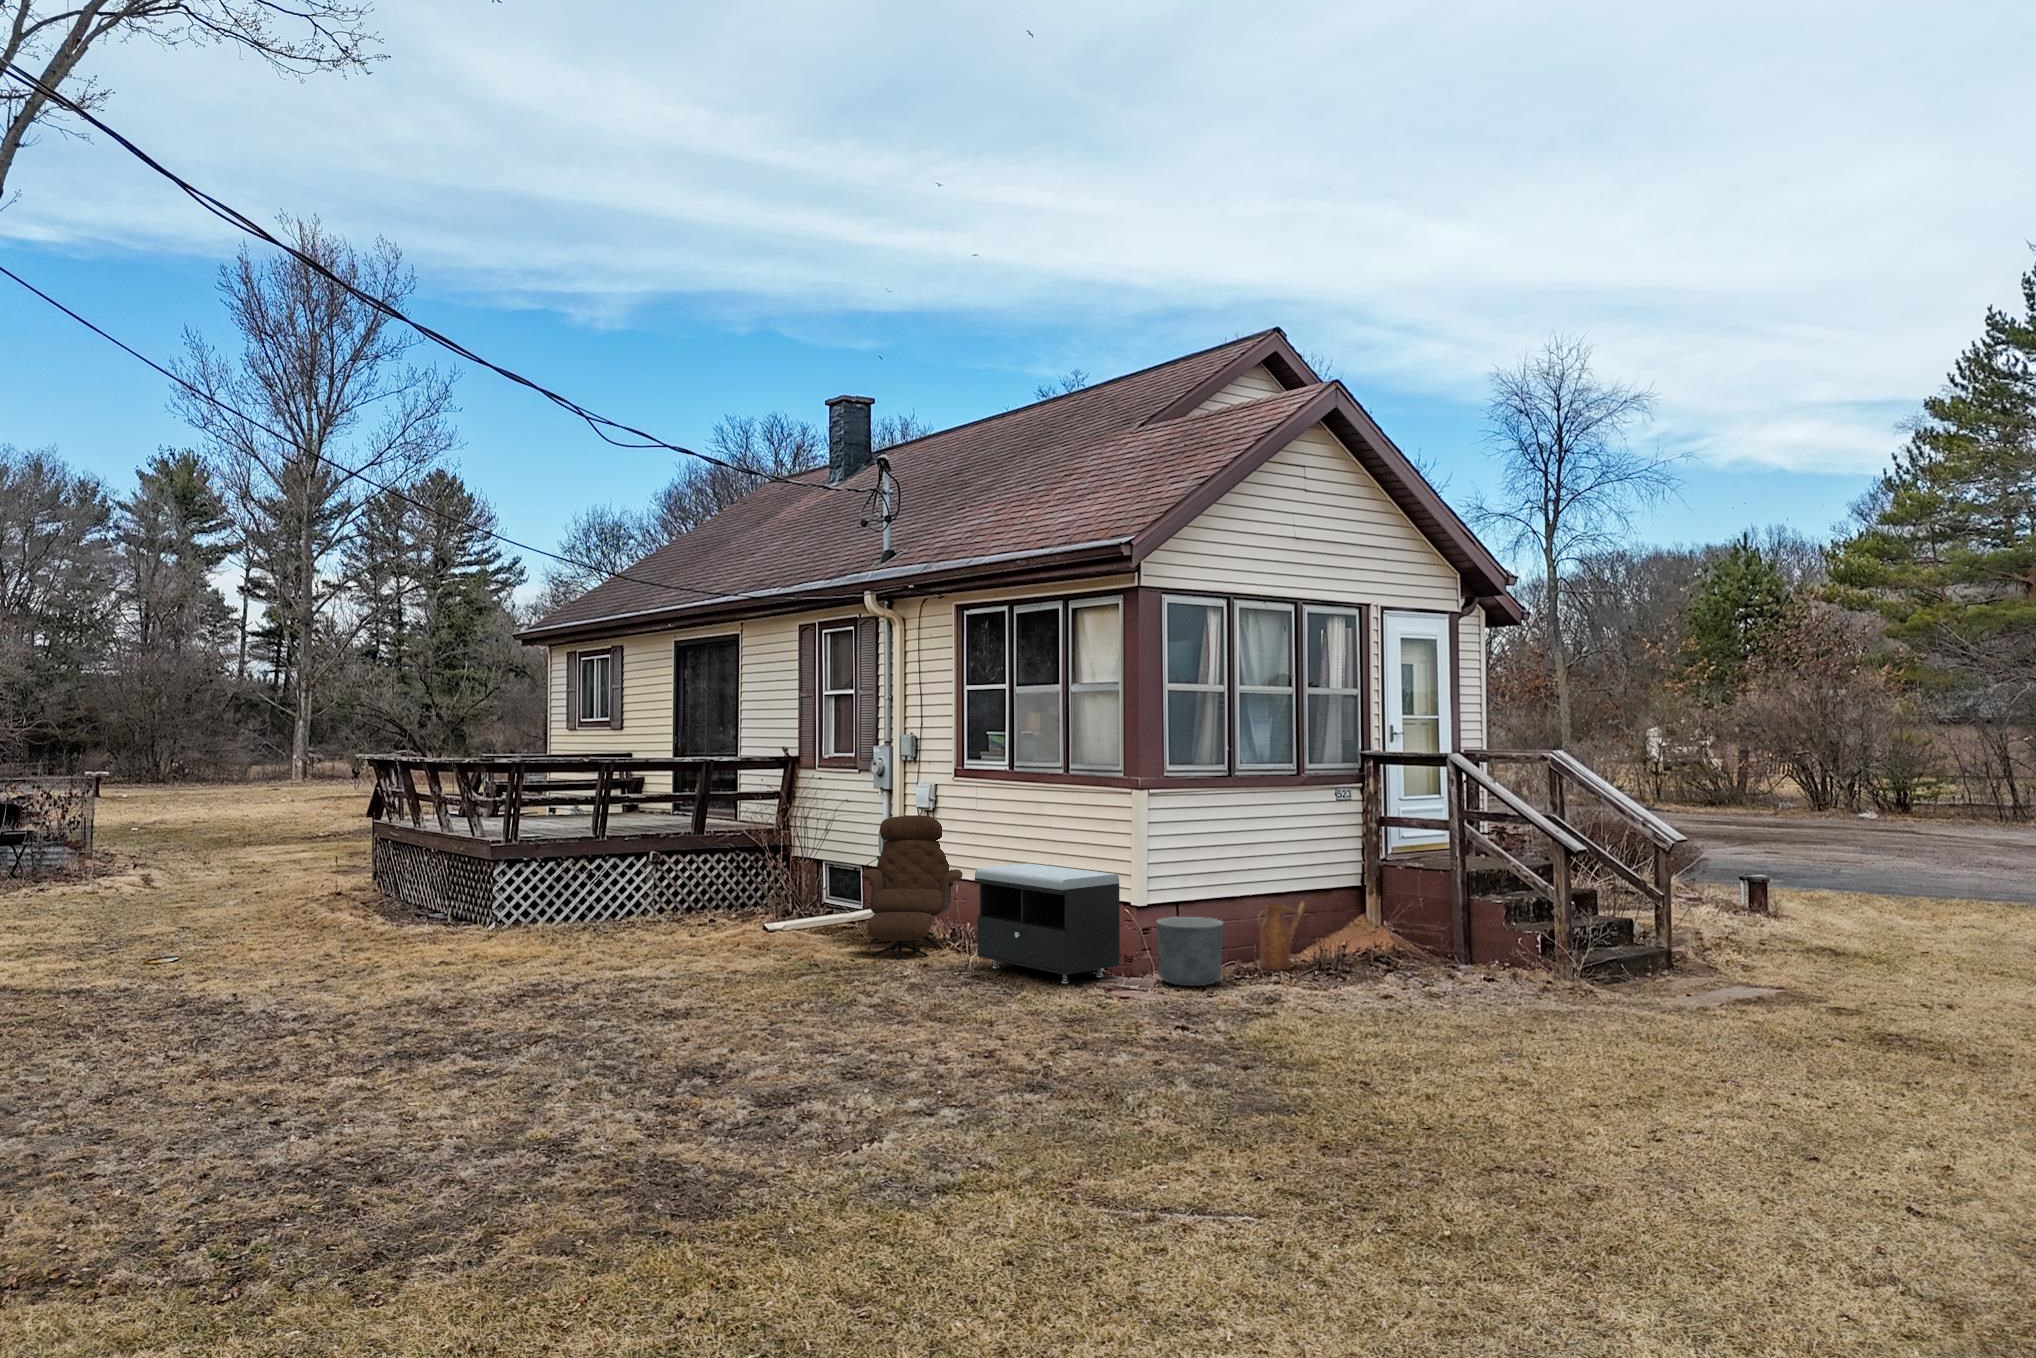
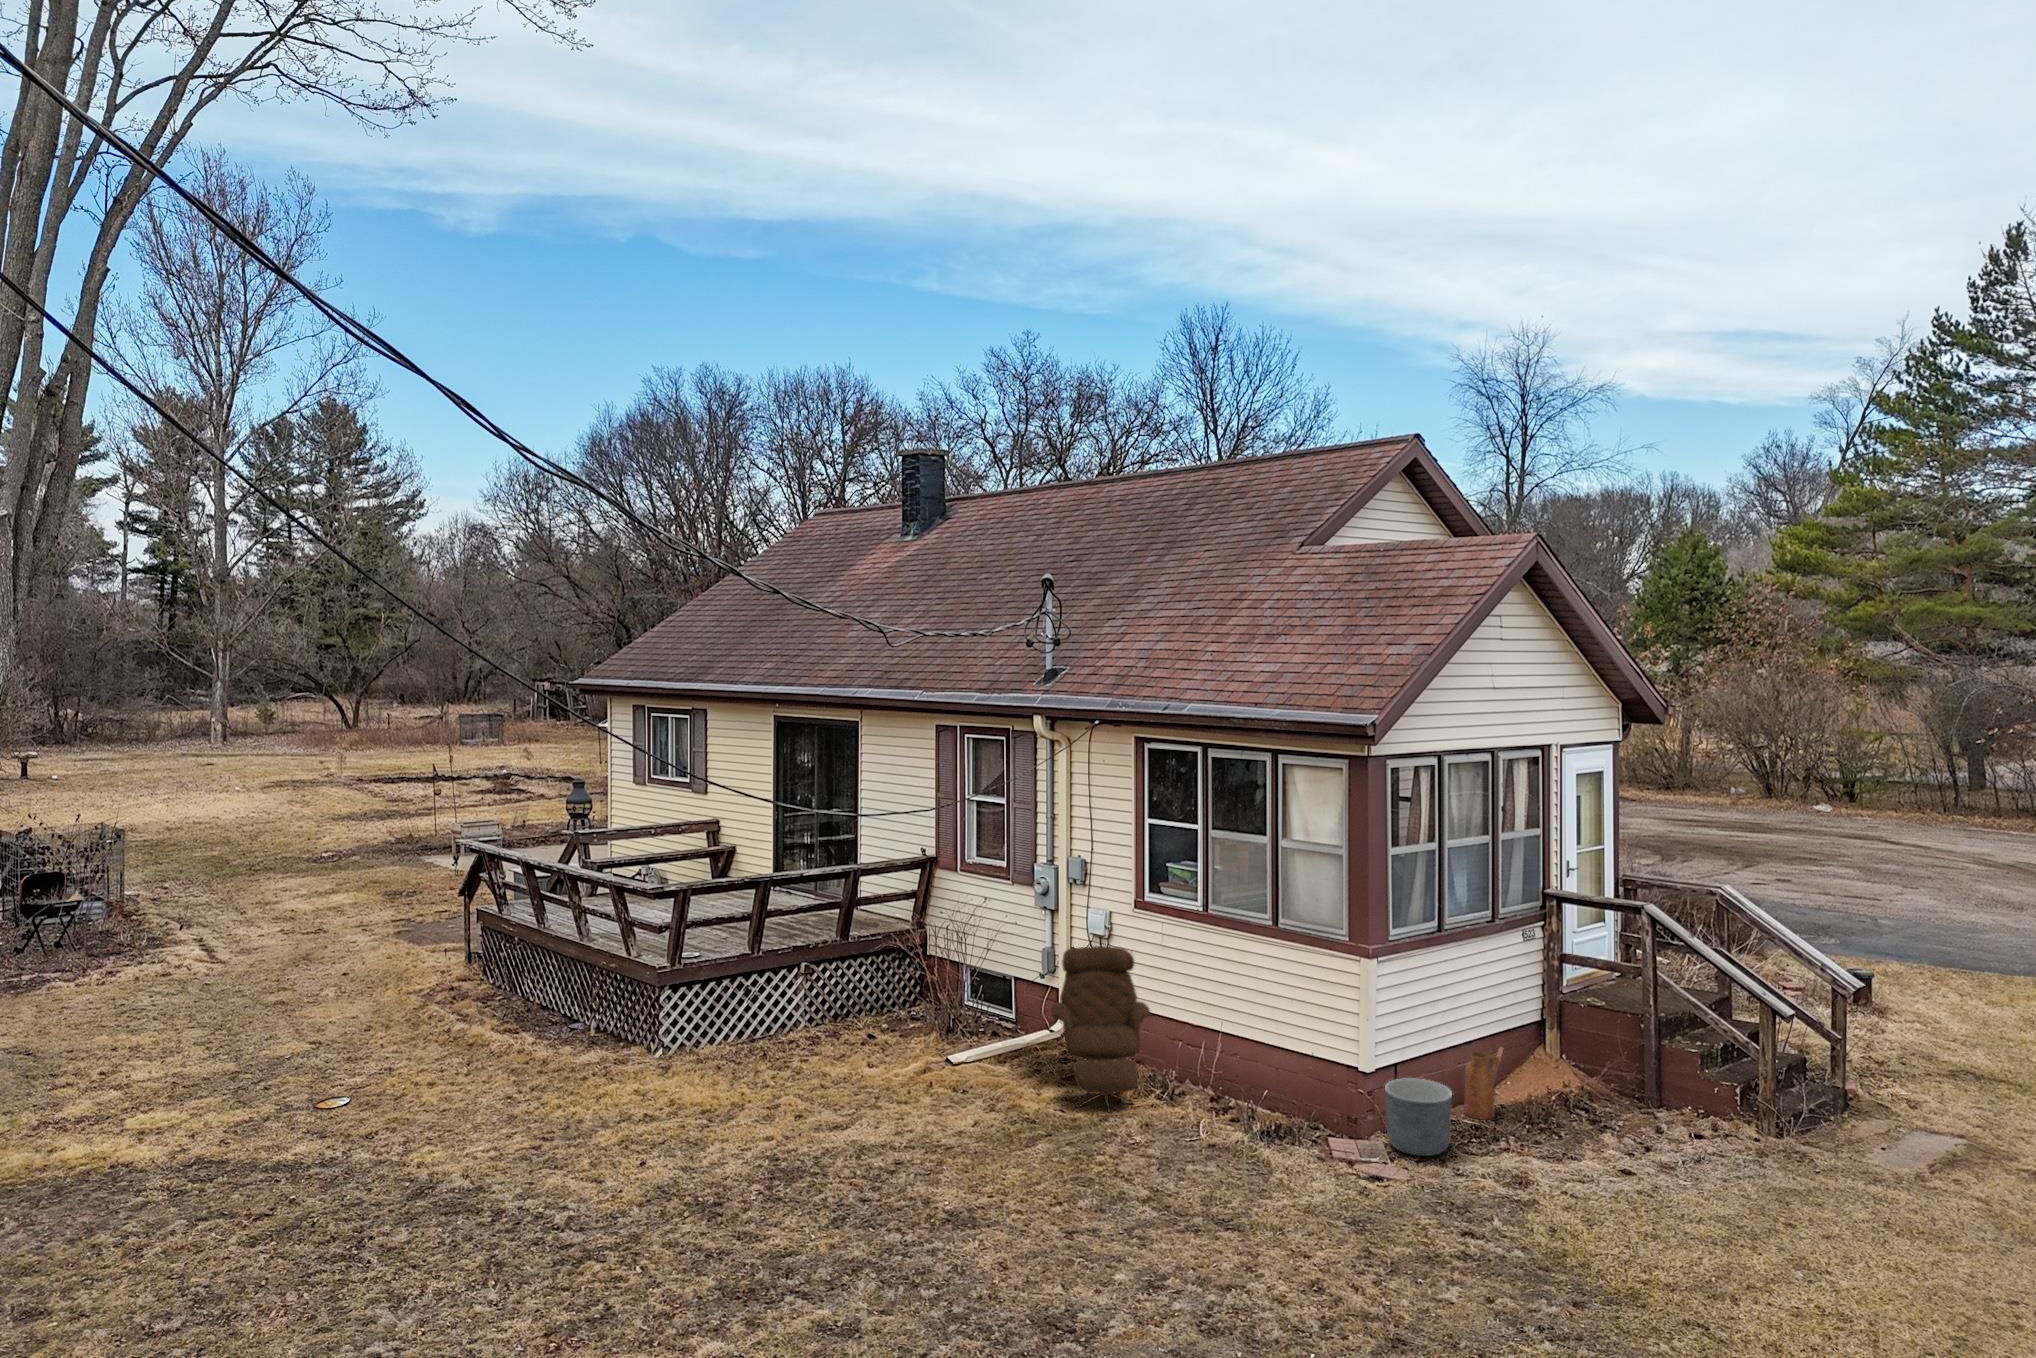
storage bench: present [975,863,1120,984] -> none [1194,1015,1345,1155]

